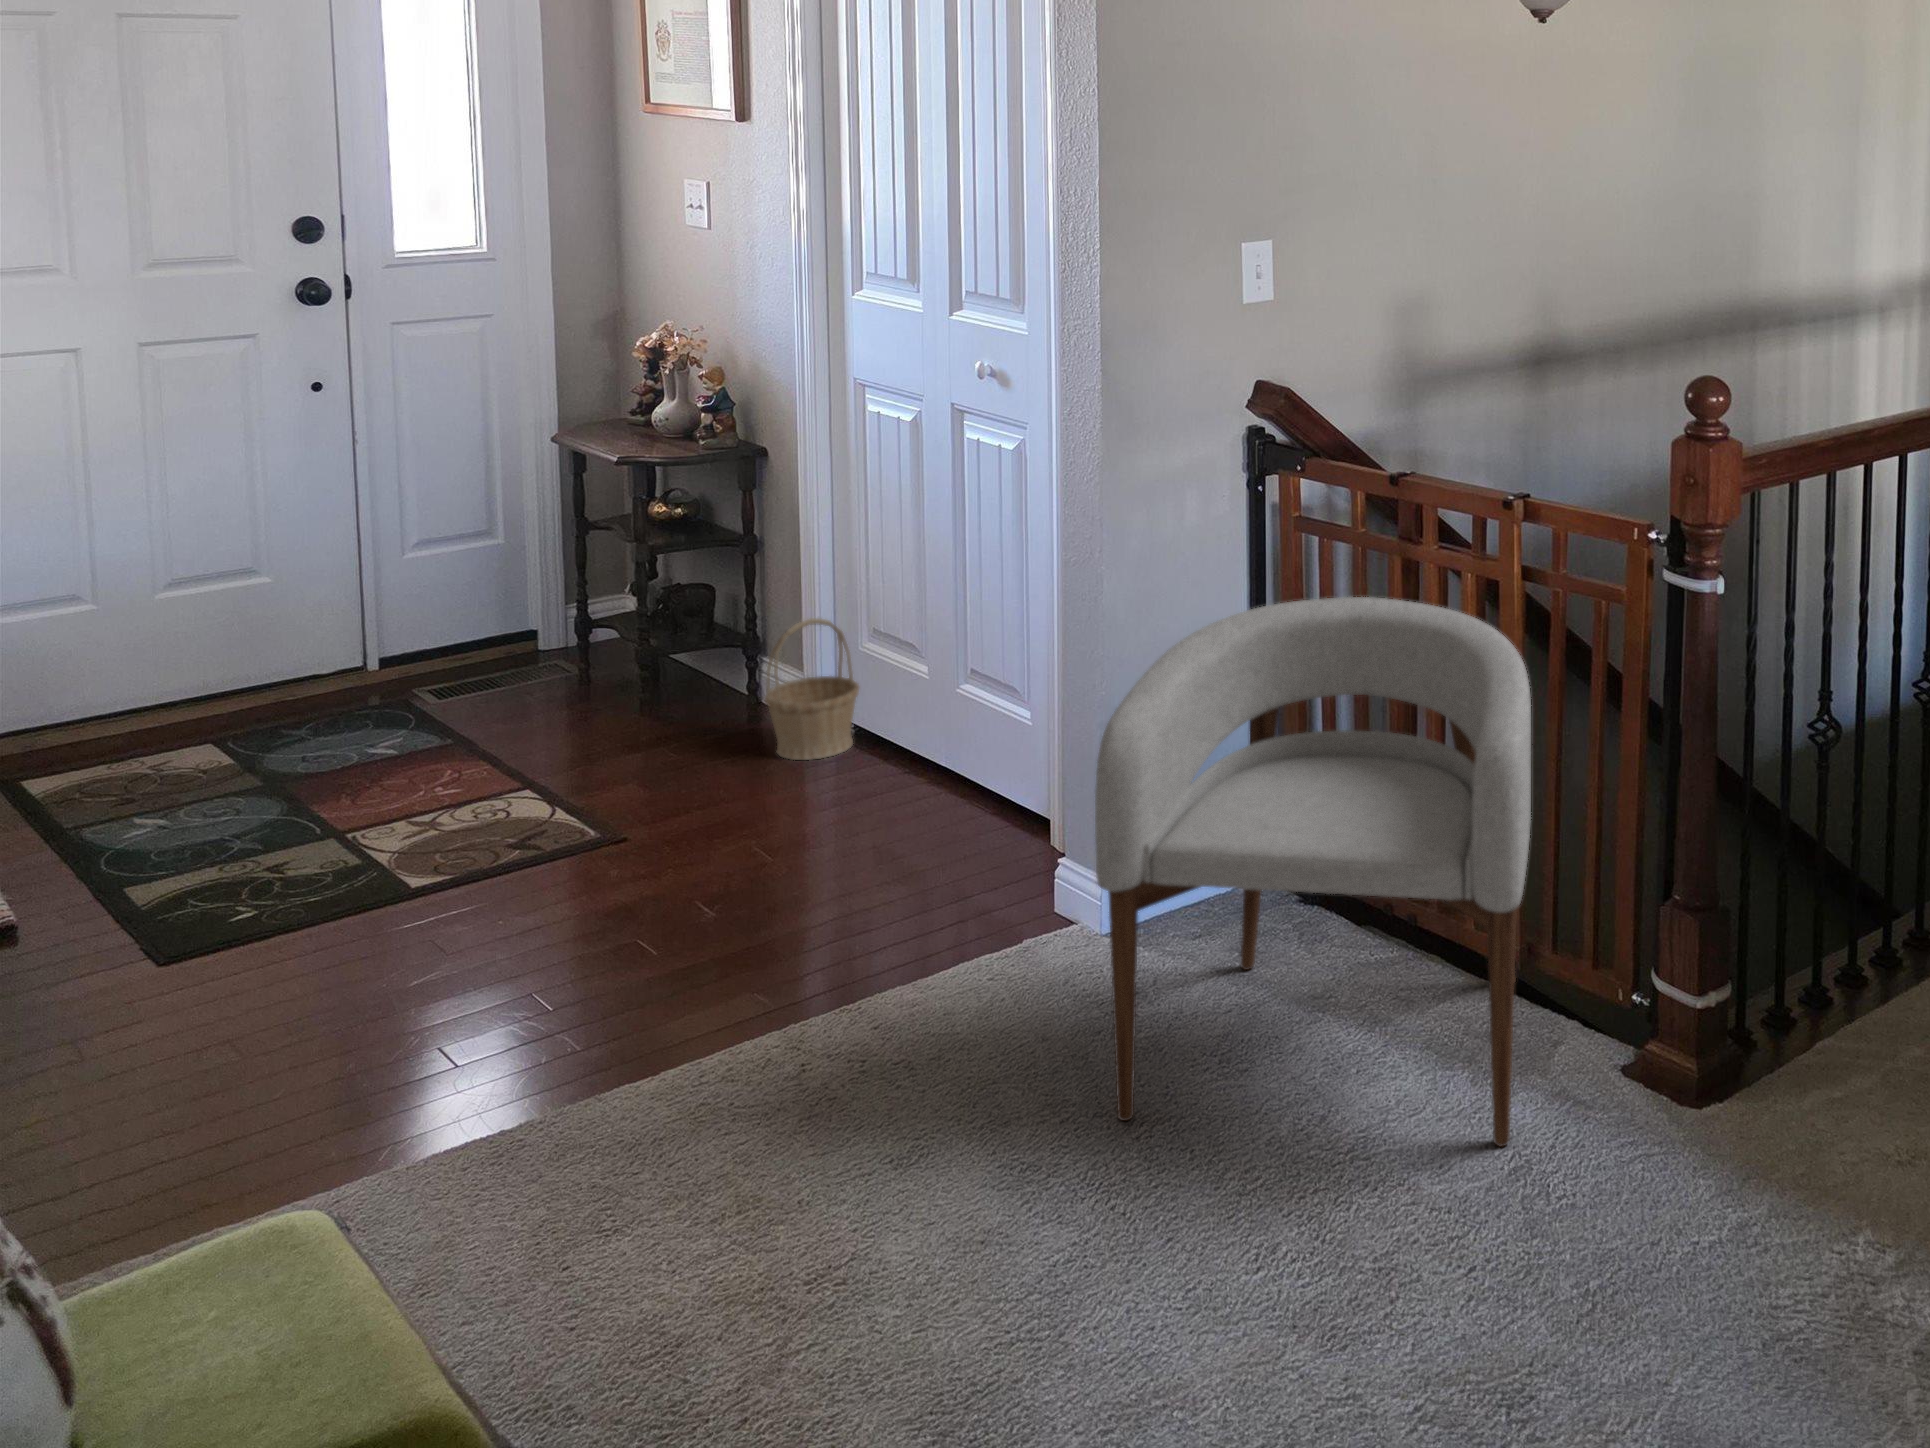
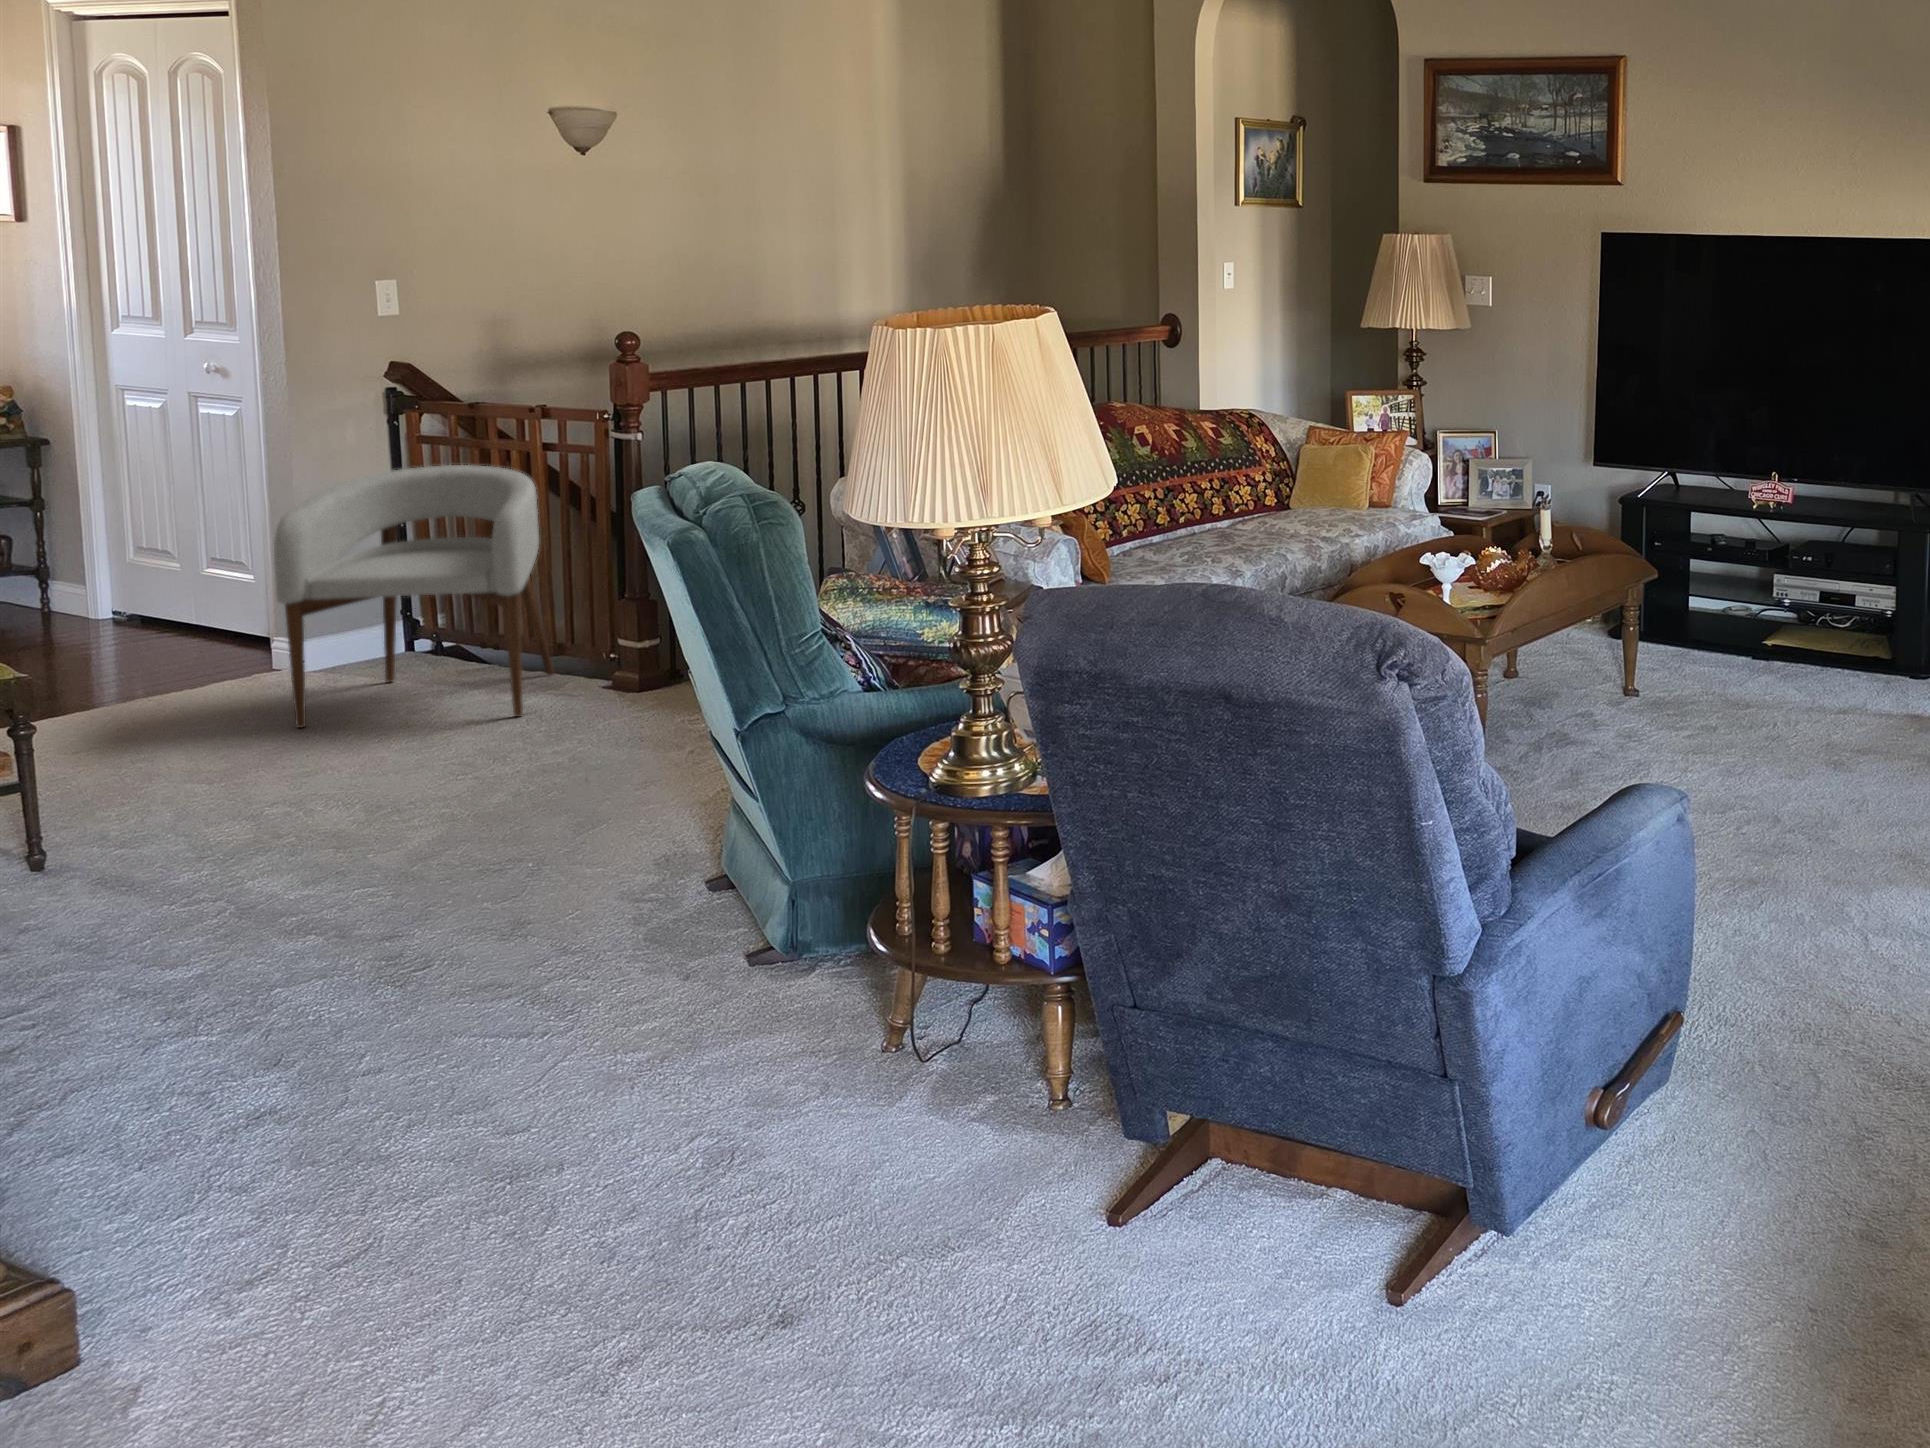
basket: present [765,618,859,760] -> none [52,546,126,637]

